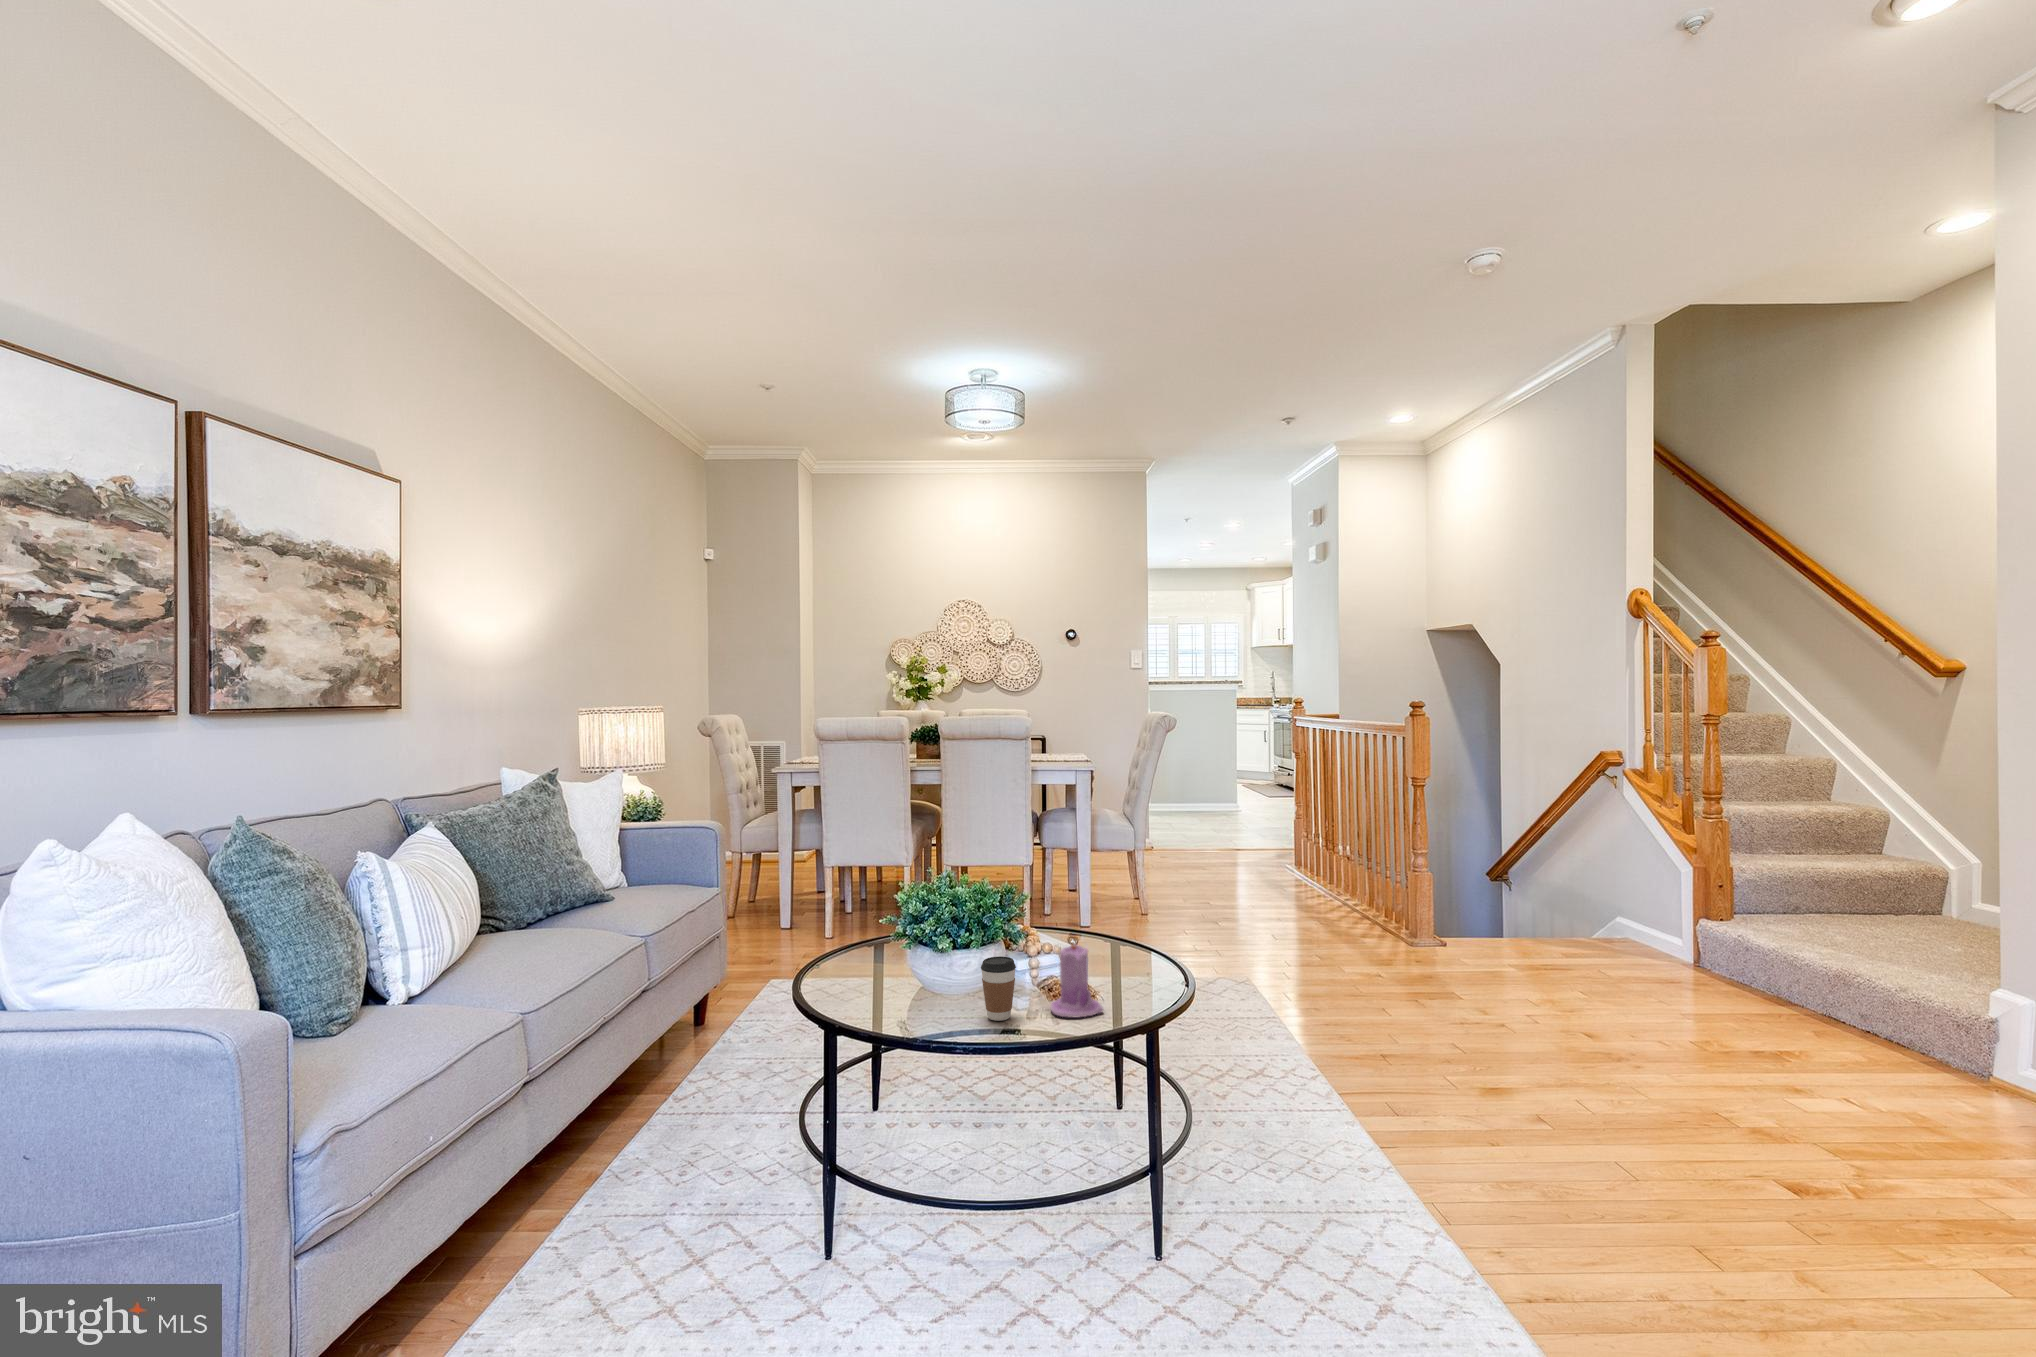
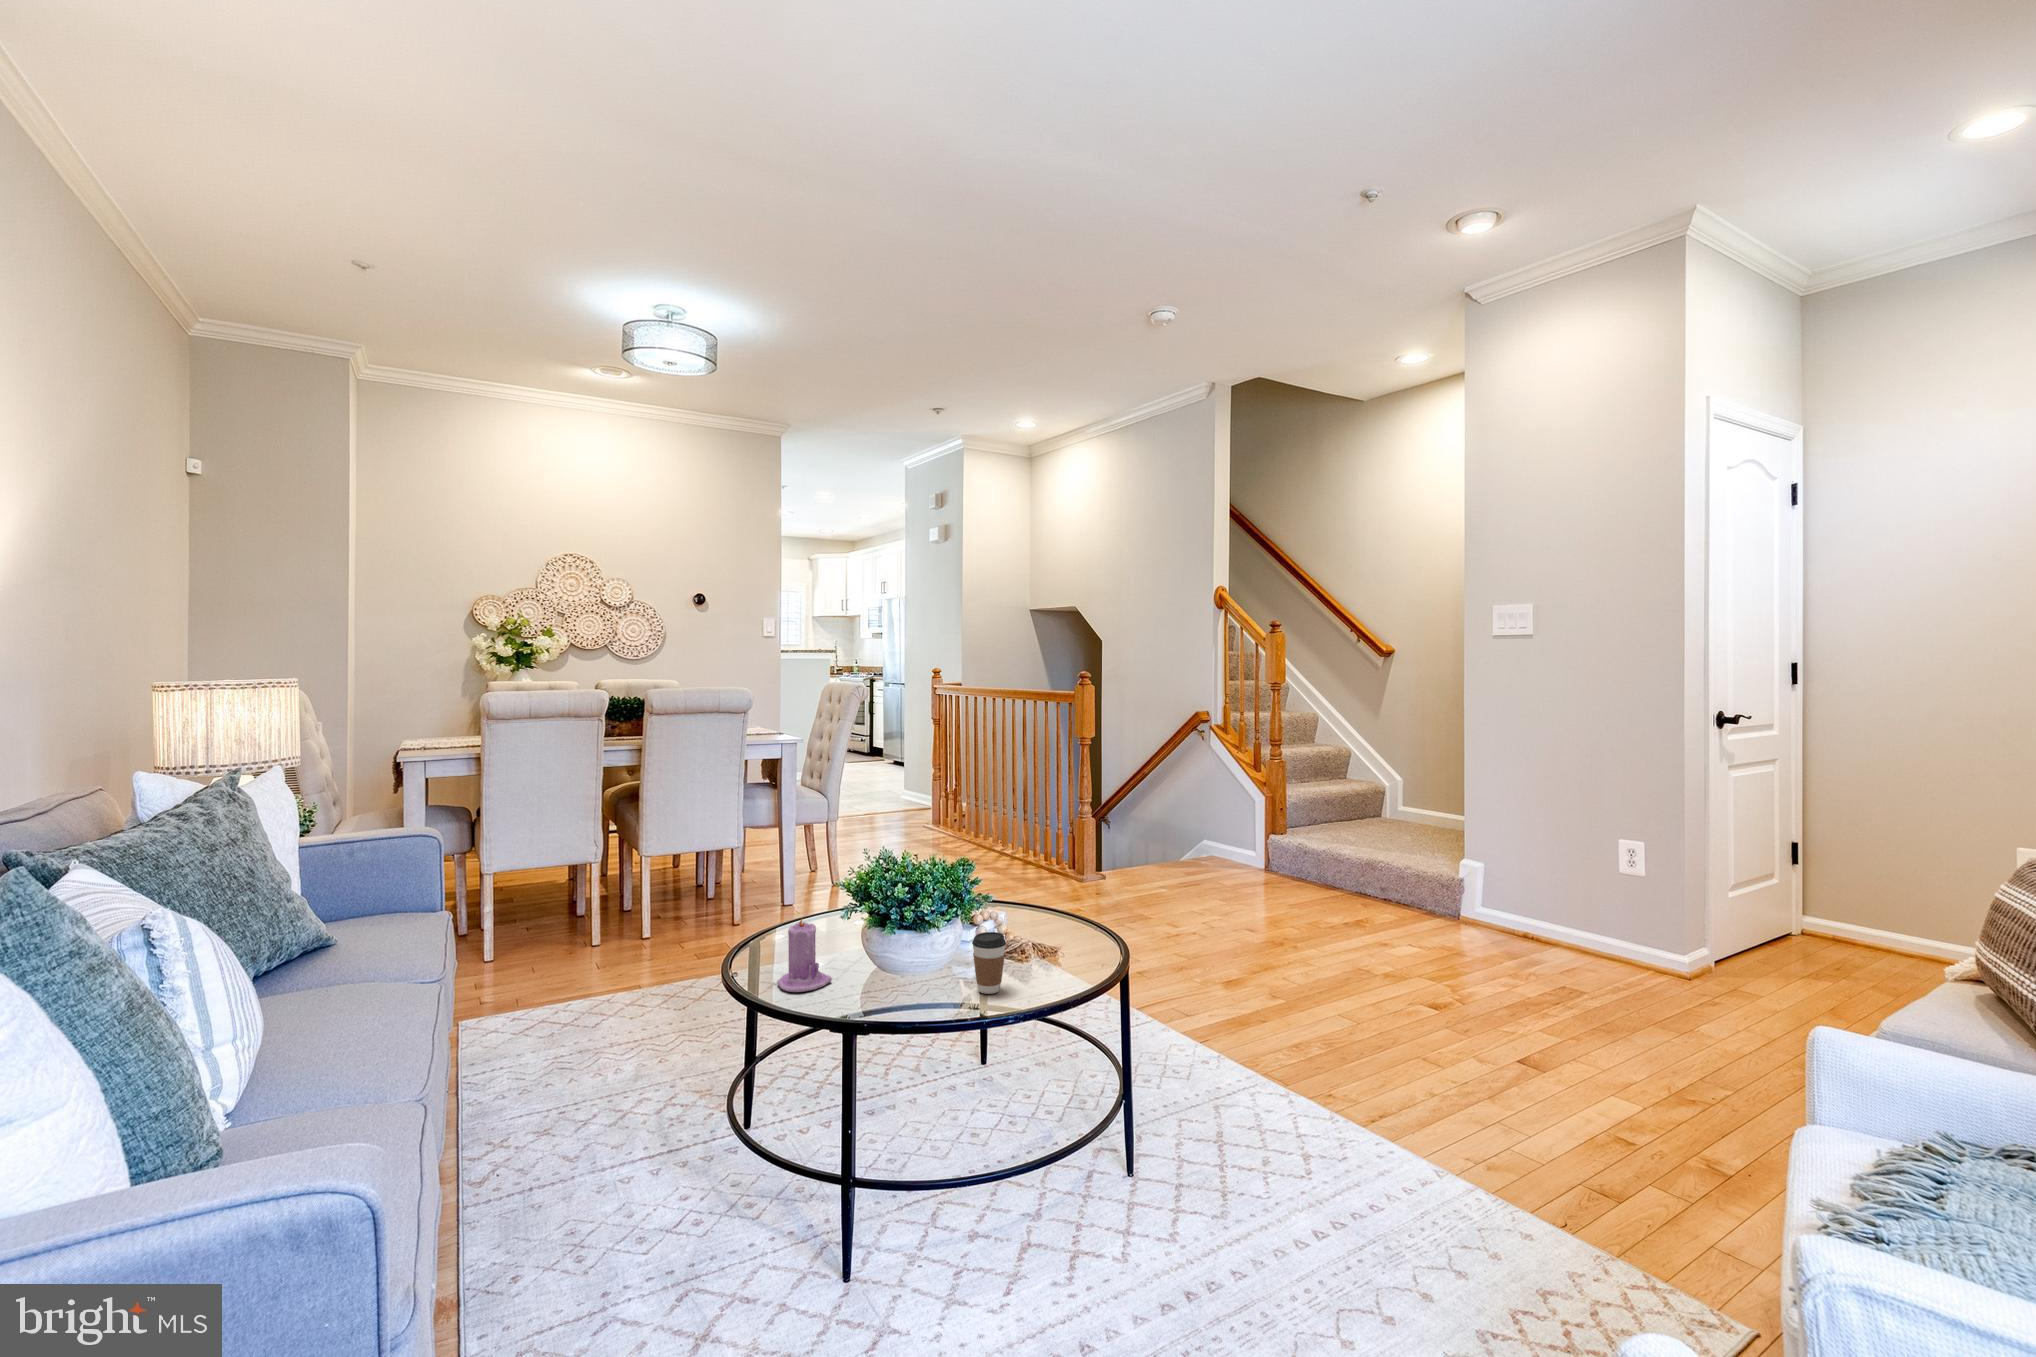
candle: present [1051,943,1103,1017] -> present [777,919,832,992]

